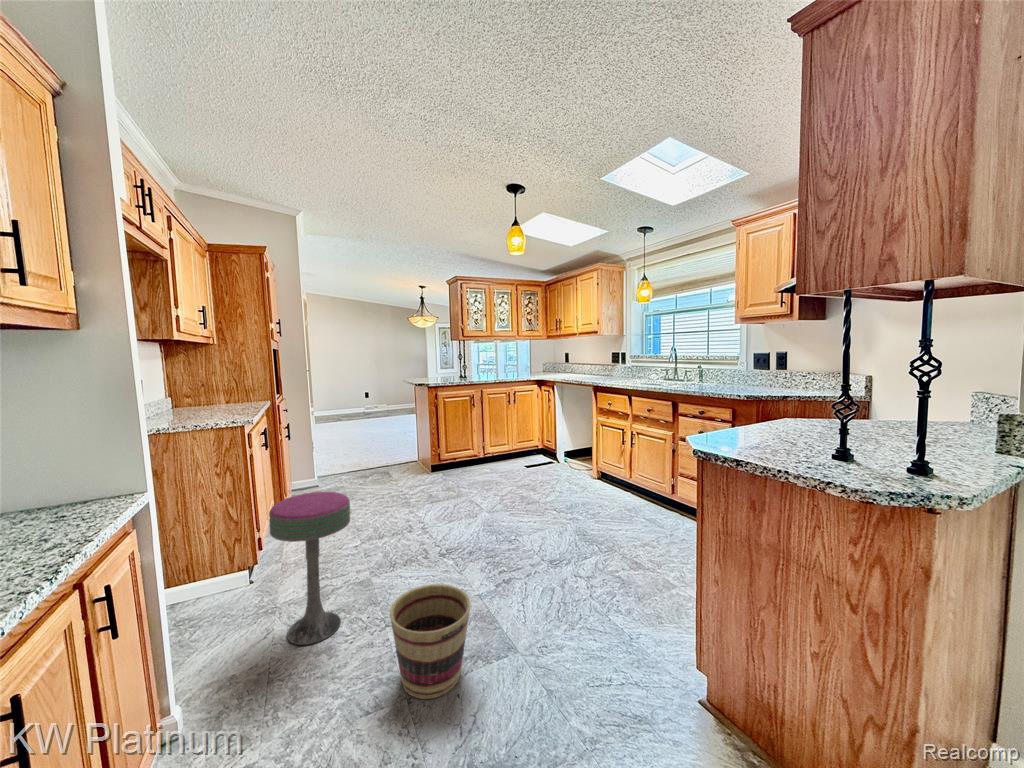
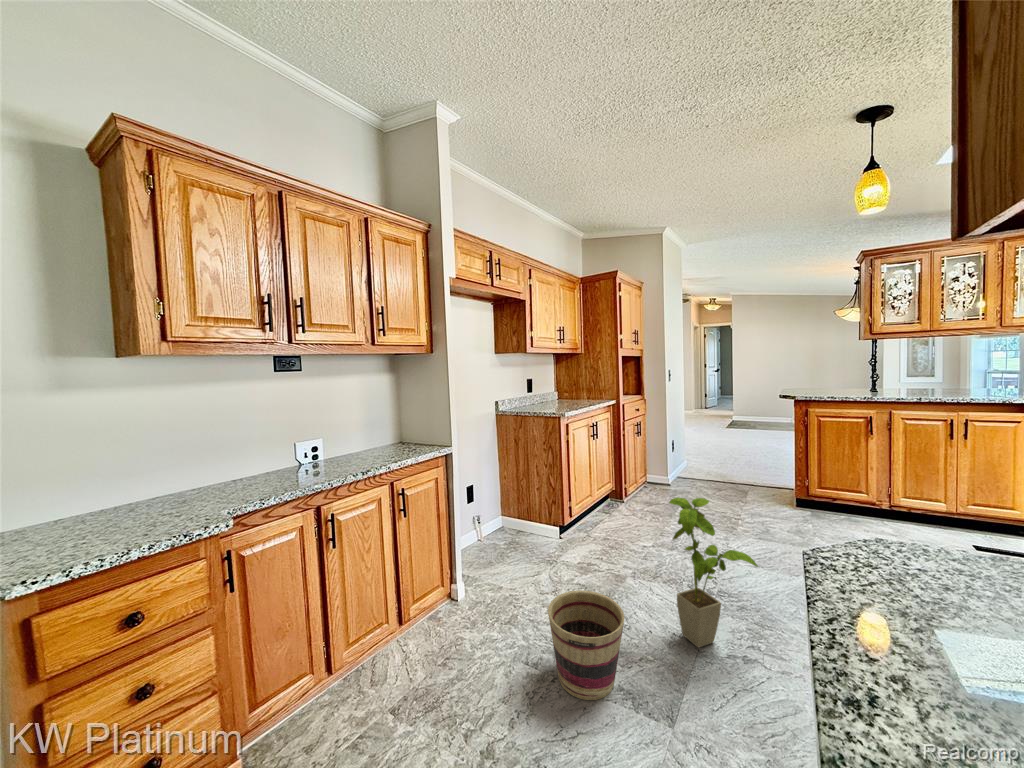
house plant: none [446,465,515,593] -> present [669,497,758,647]
bar stool: present [269,492,350,645] -> none [529,479,588,599]

